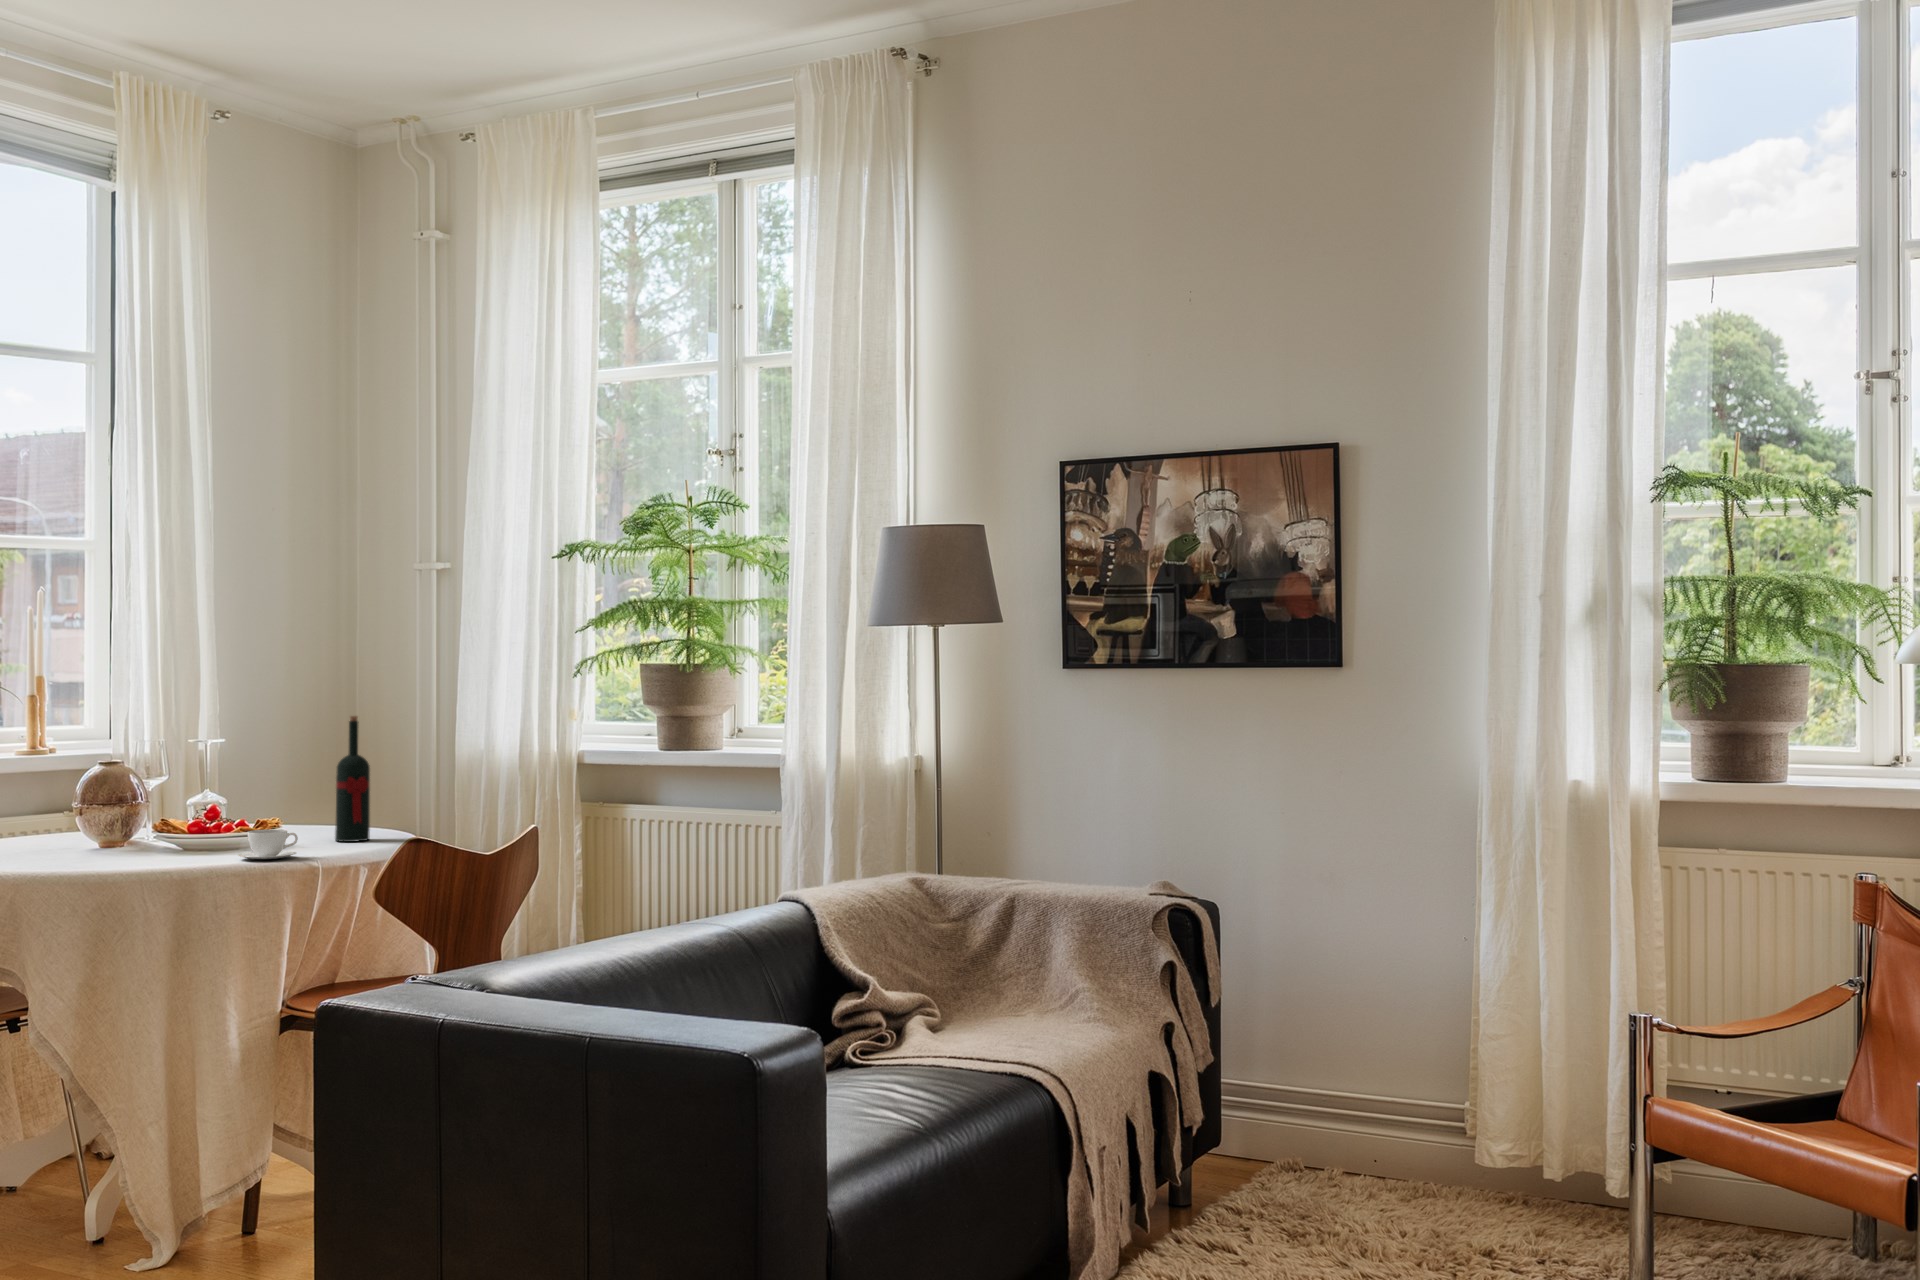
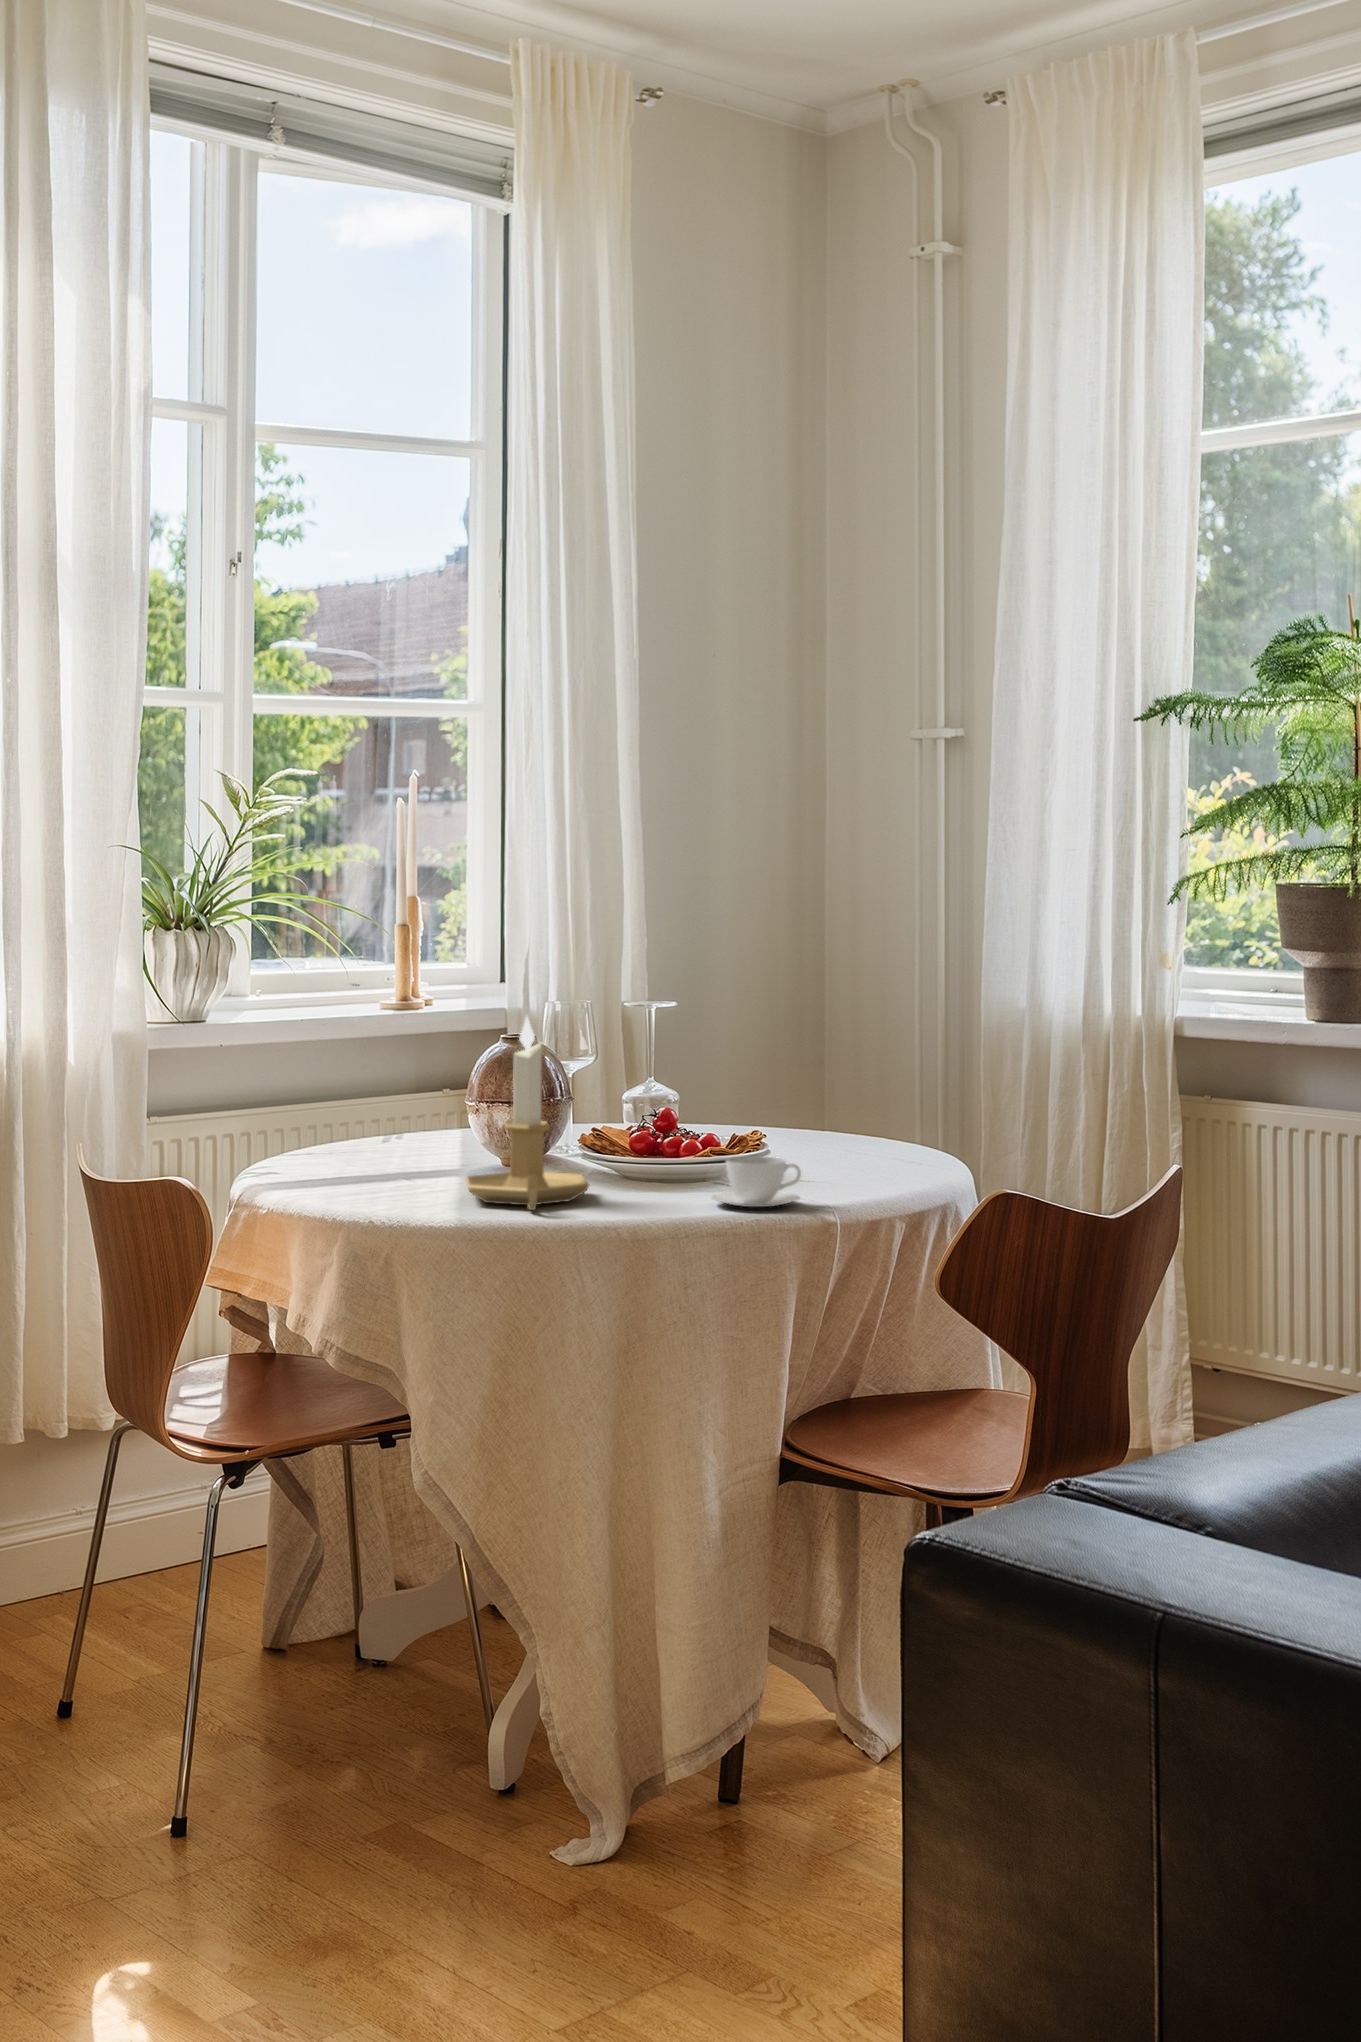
wine bottle: present [335,716,370,842] -> none [844,969,895,1174]
candlestick: none [68,745,155,866] -> present [466,1017,589,1210]

